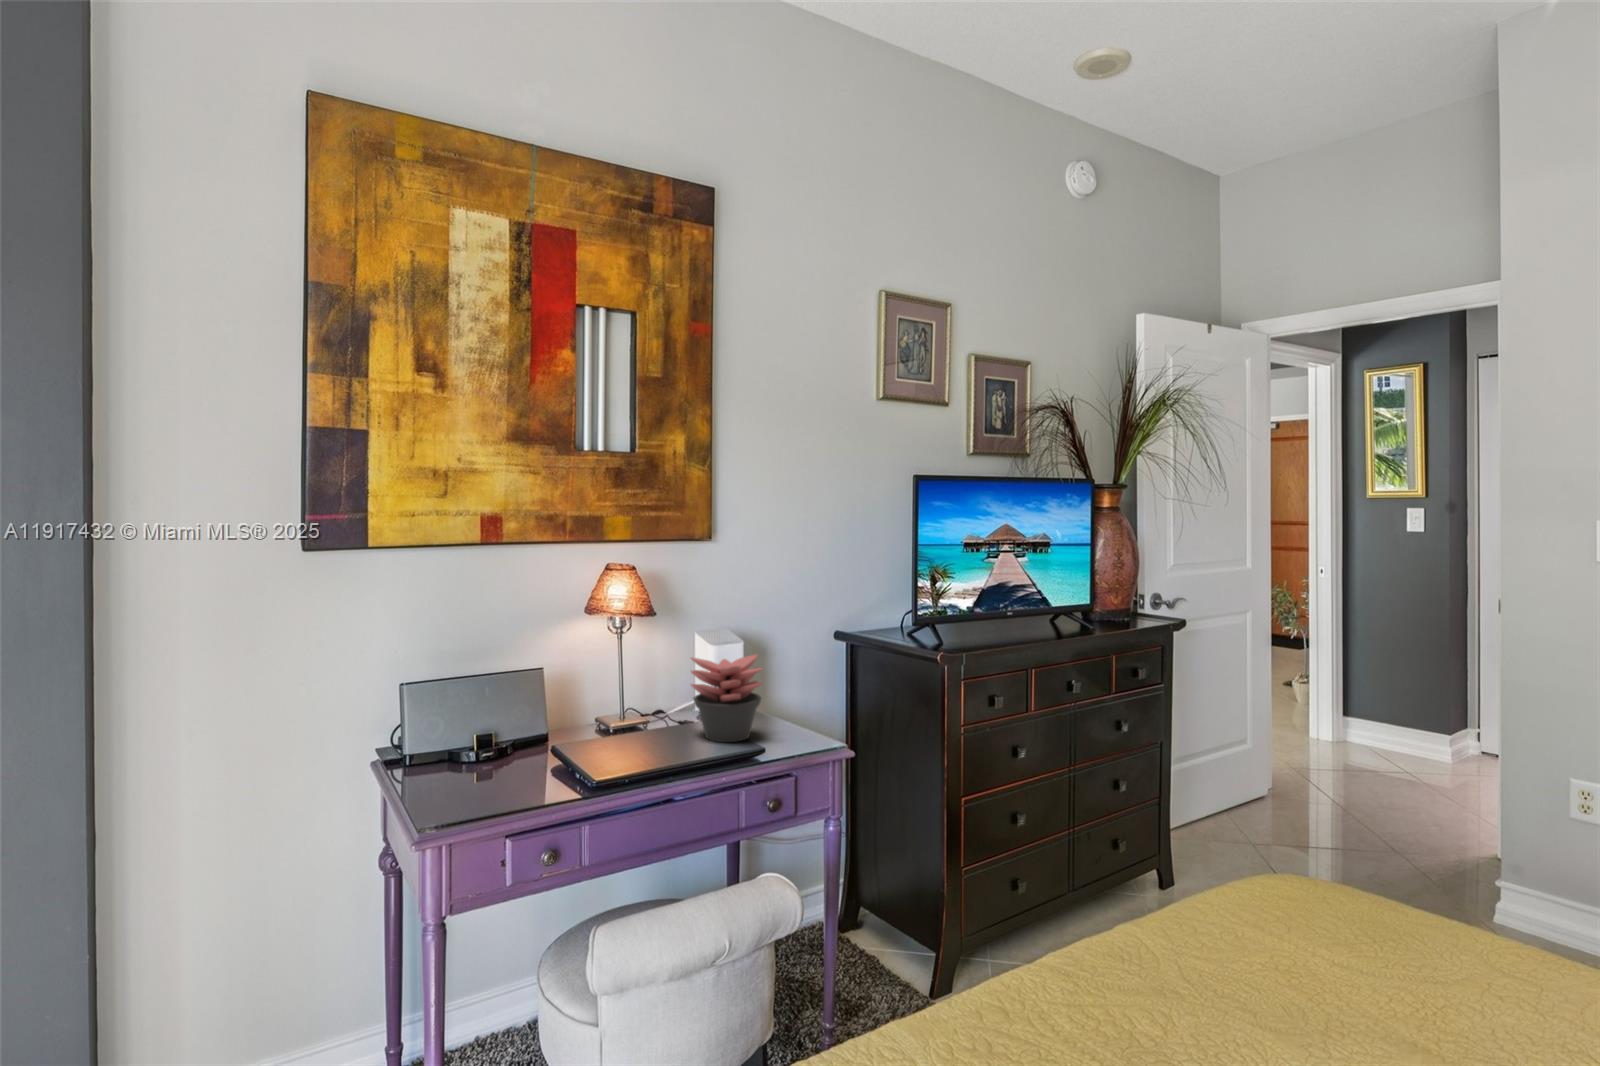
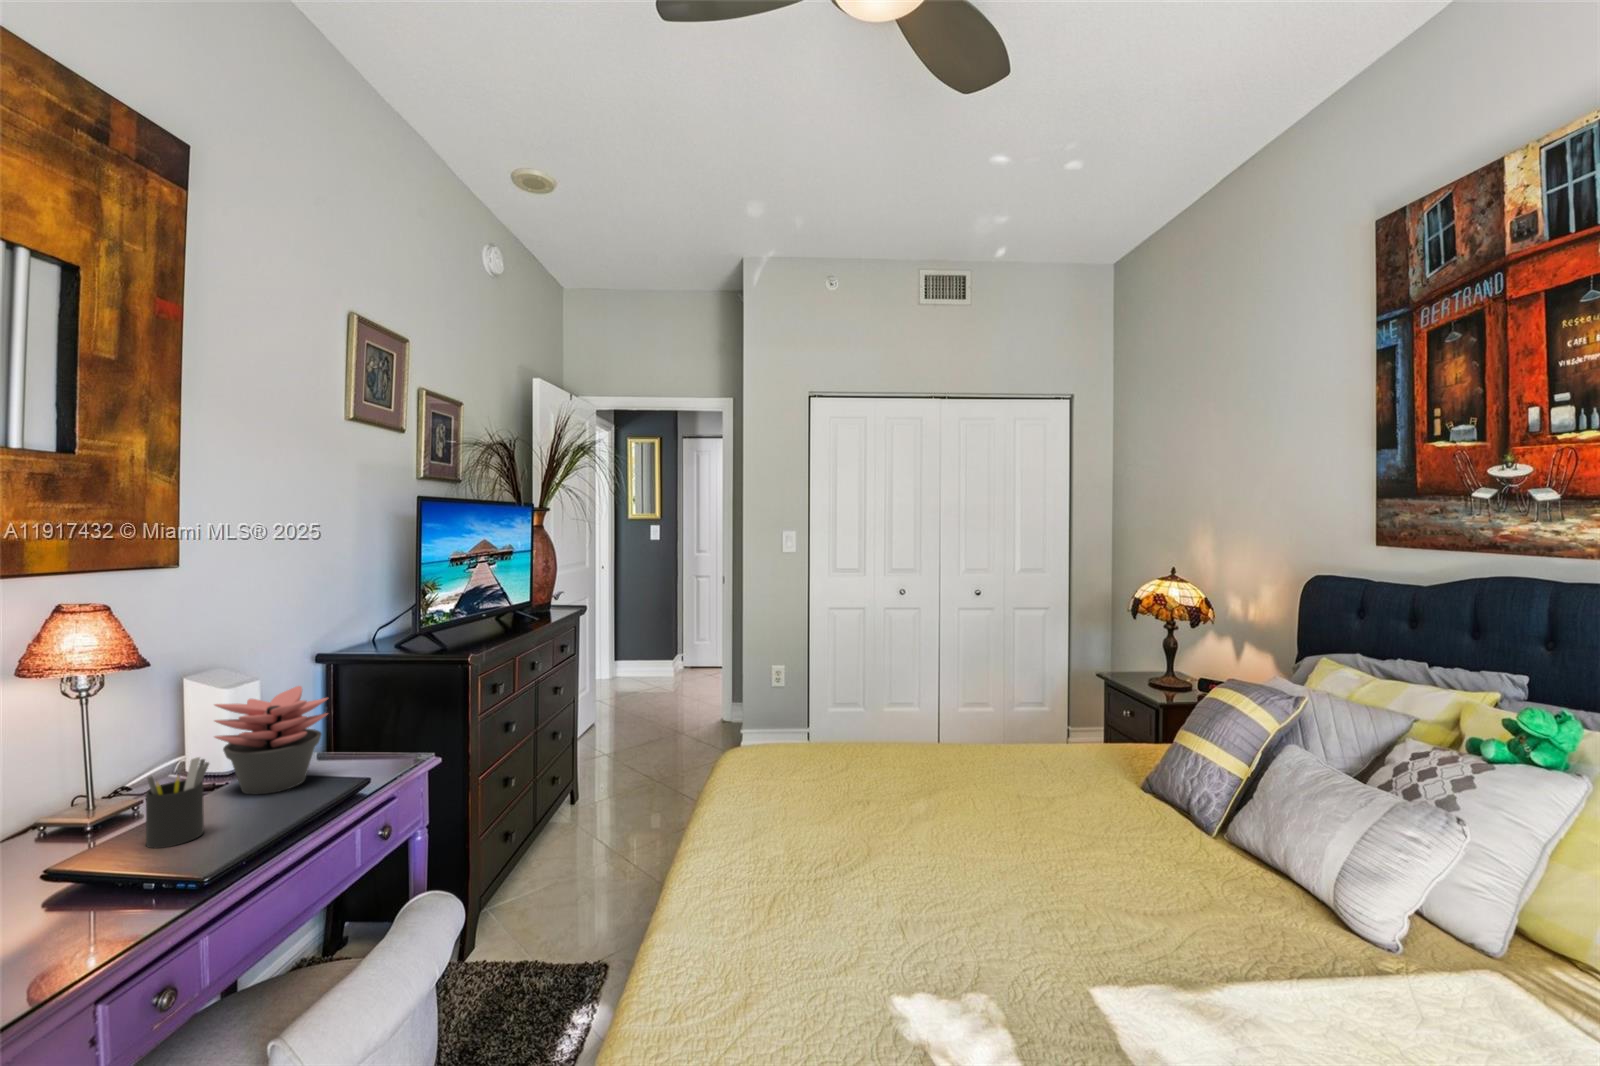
pen holder: none [611,691,649,756] -> present [146,757,209,848]

